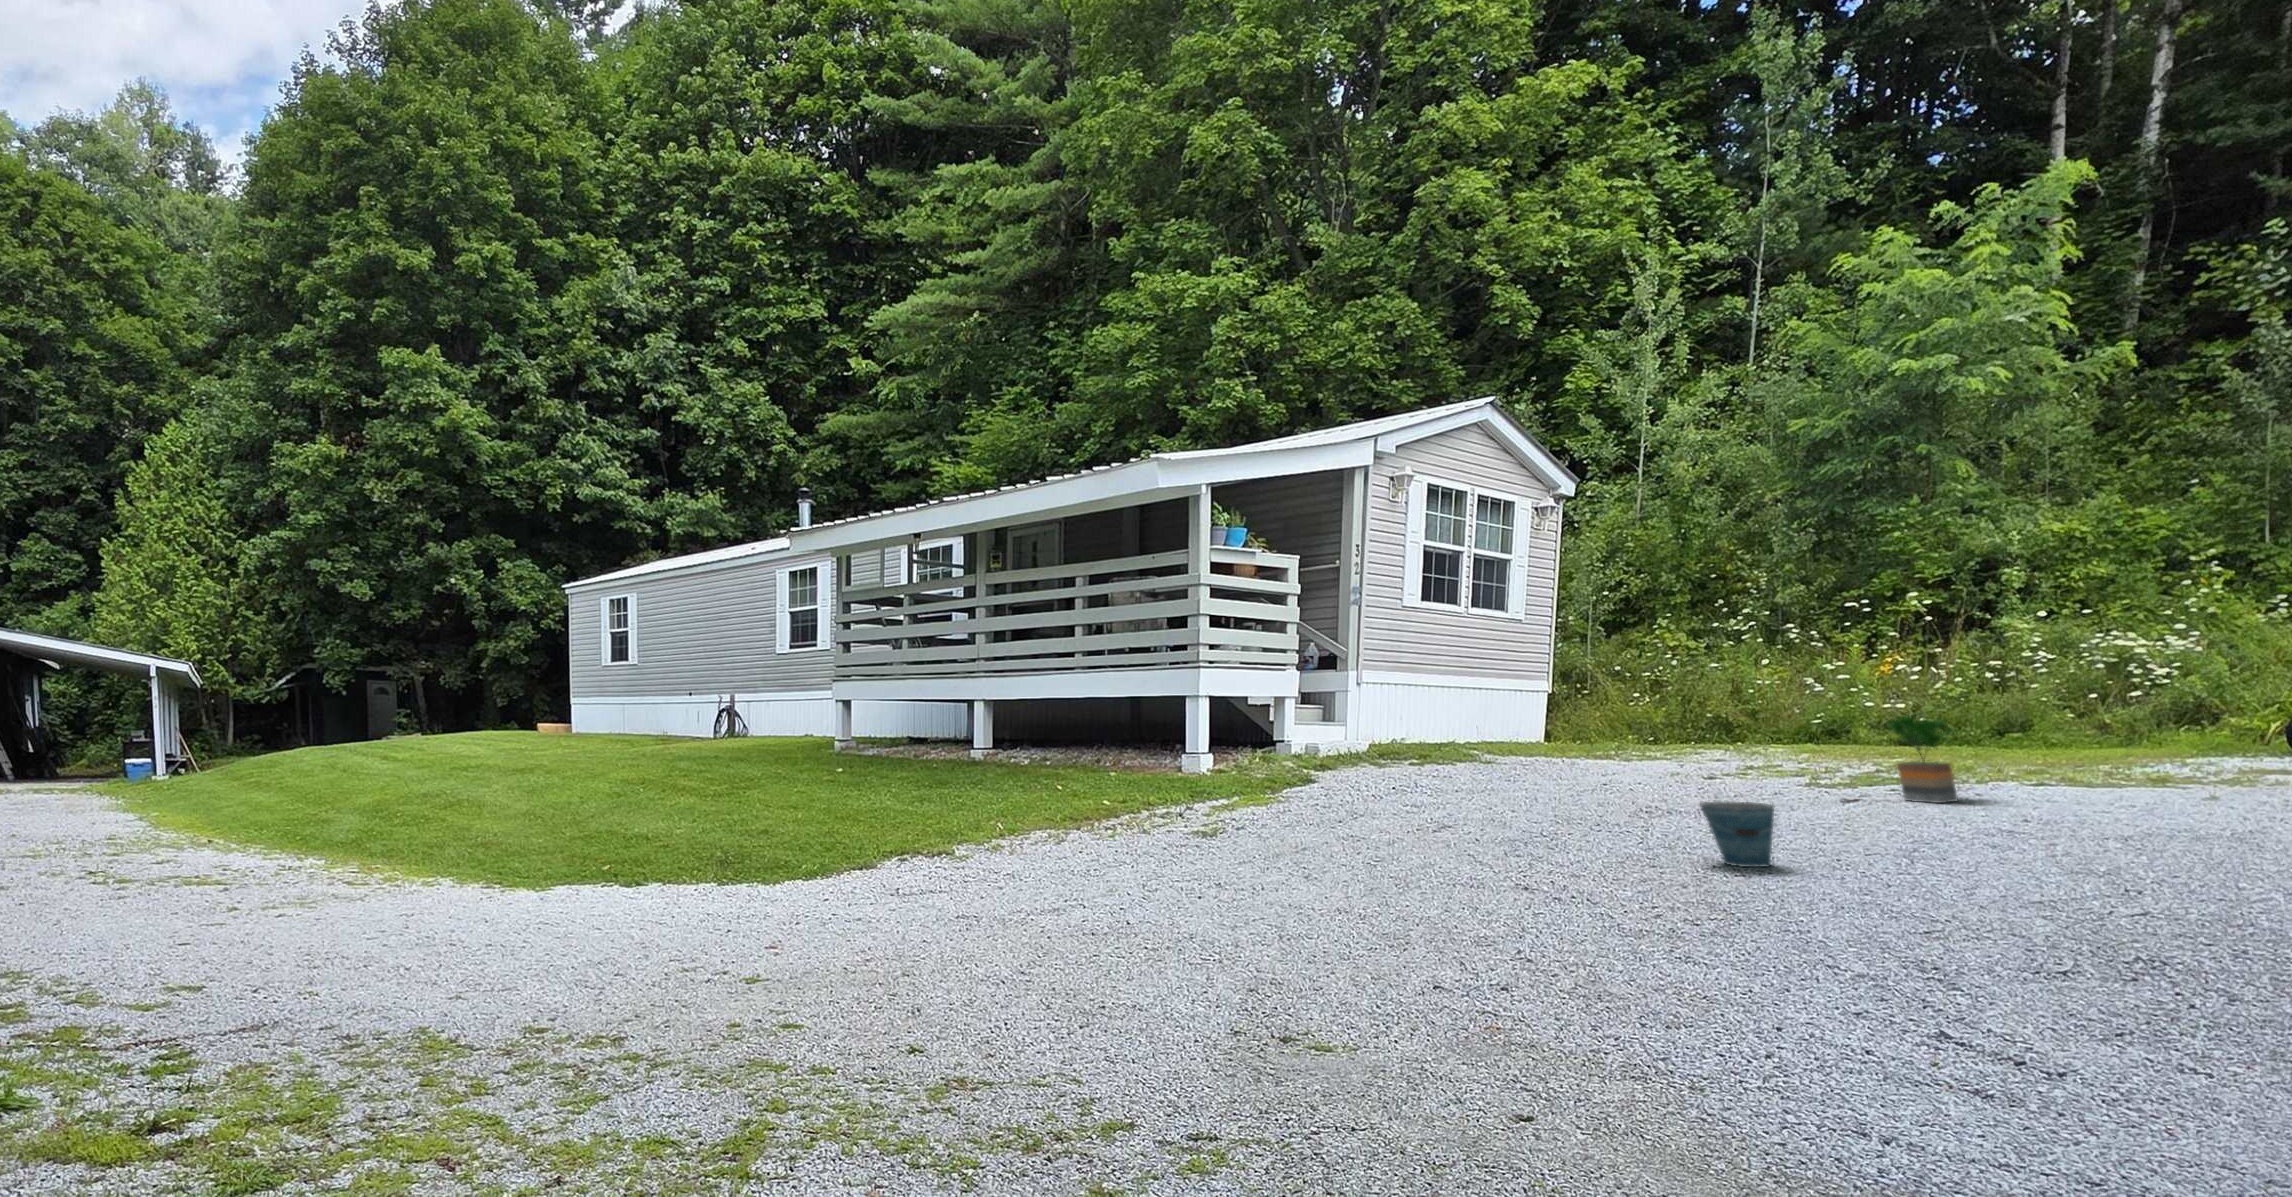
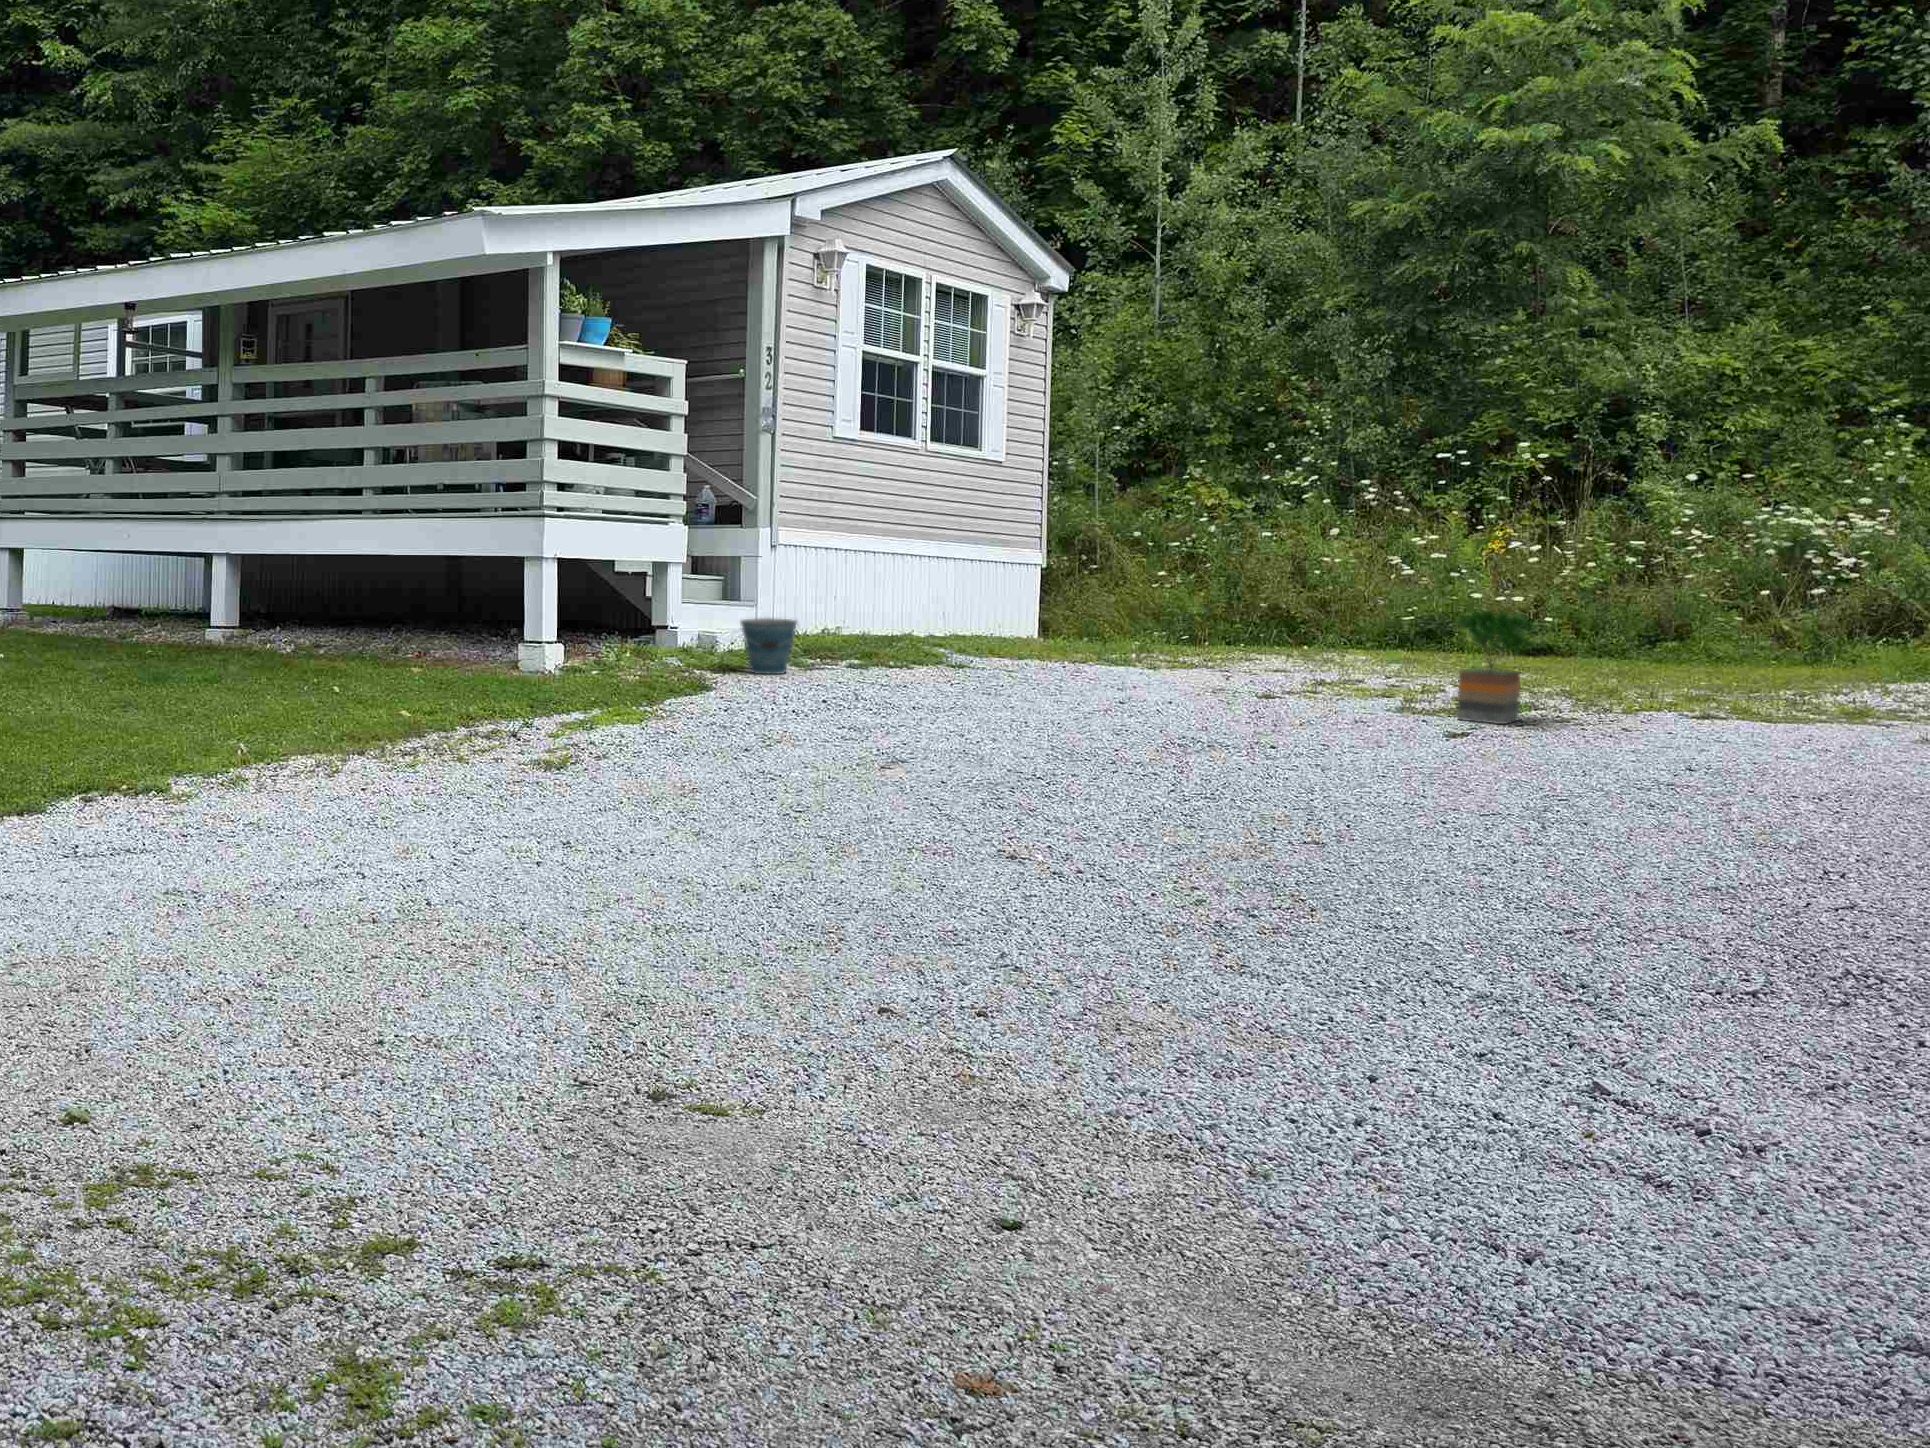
bucket: present [1700,801,1775,867] -> present [741,618,798,674]

